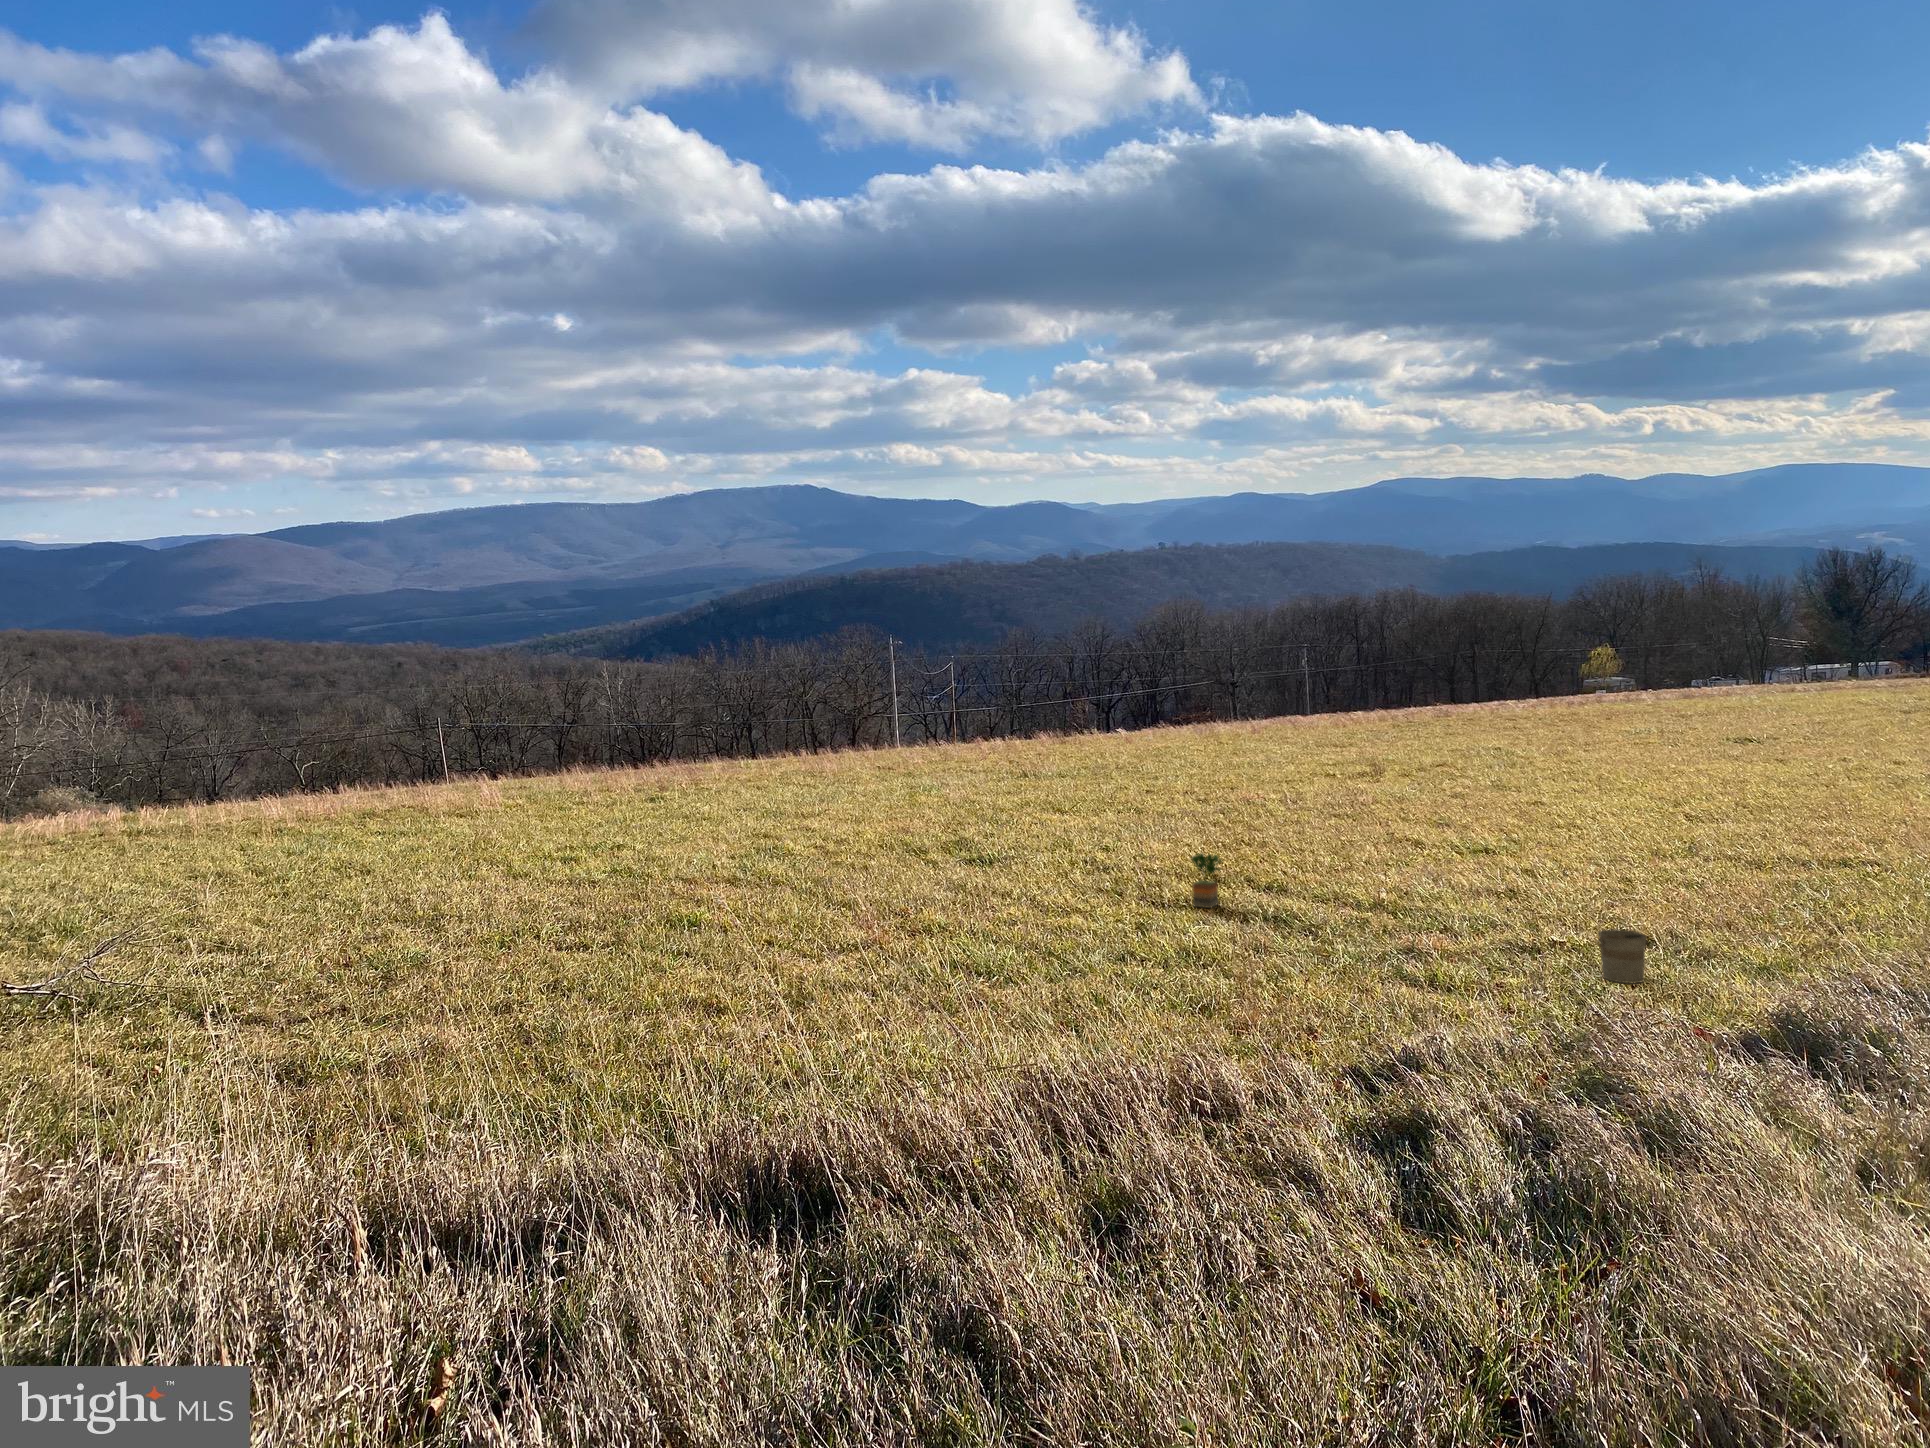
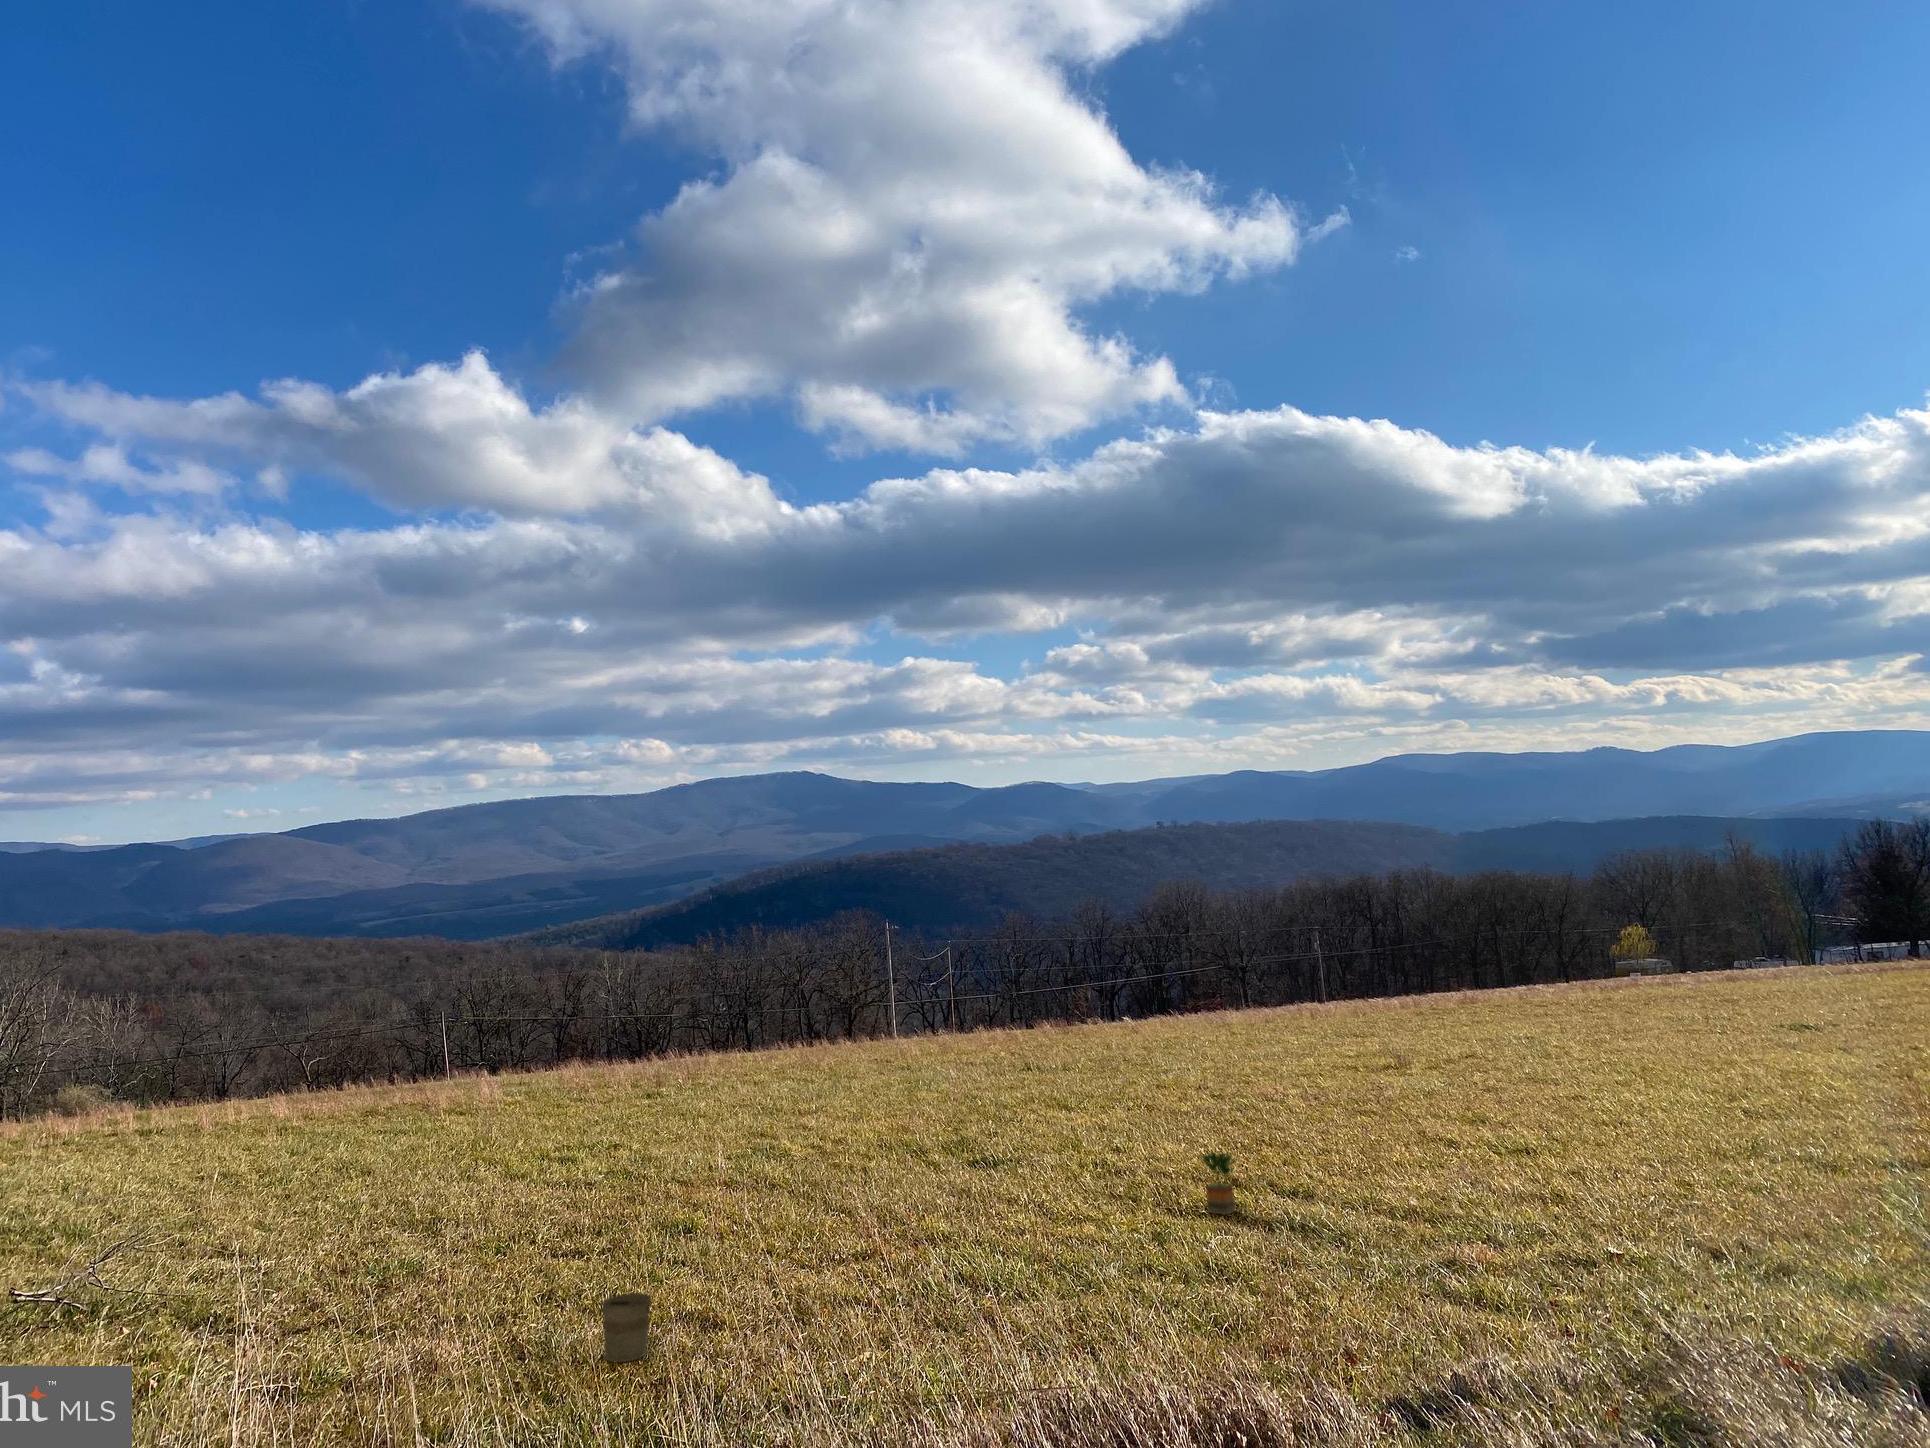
bucket: present [1597,929,1649,984] -> present [599,1293,654,1363]

